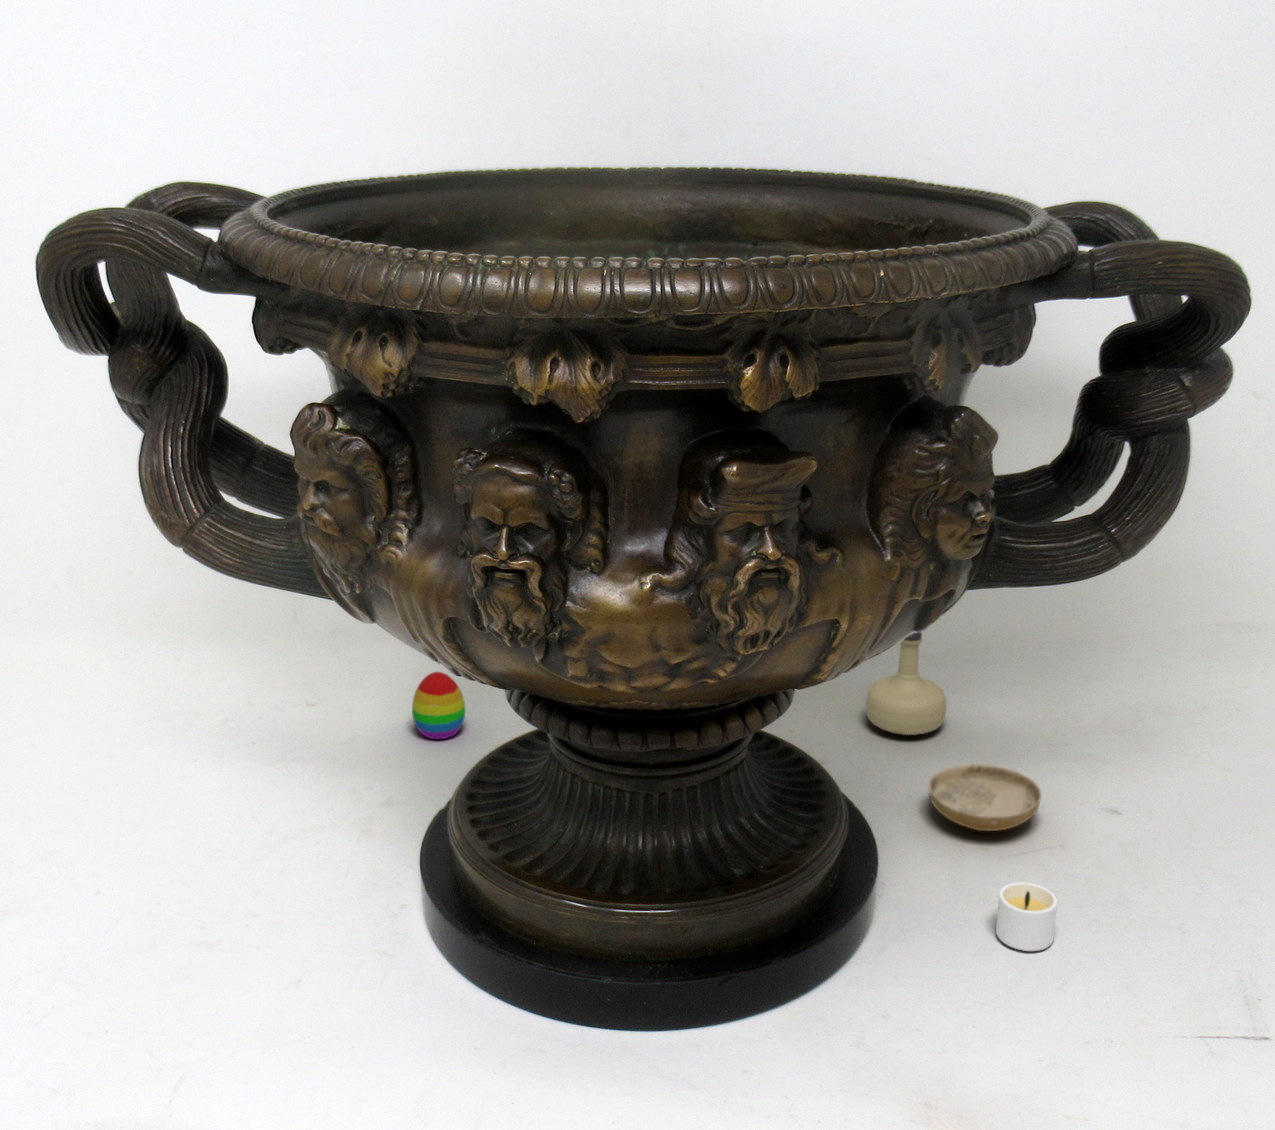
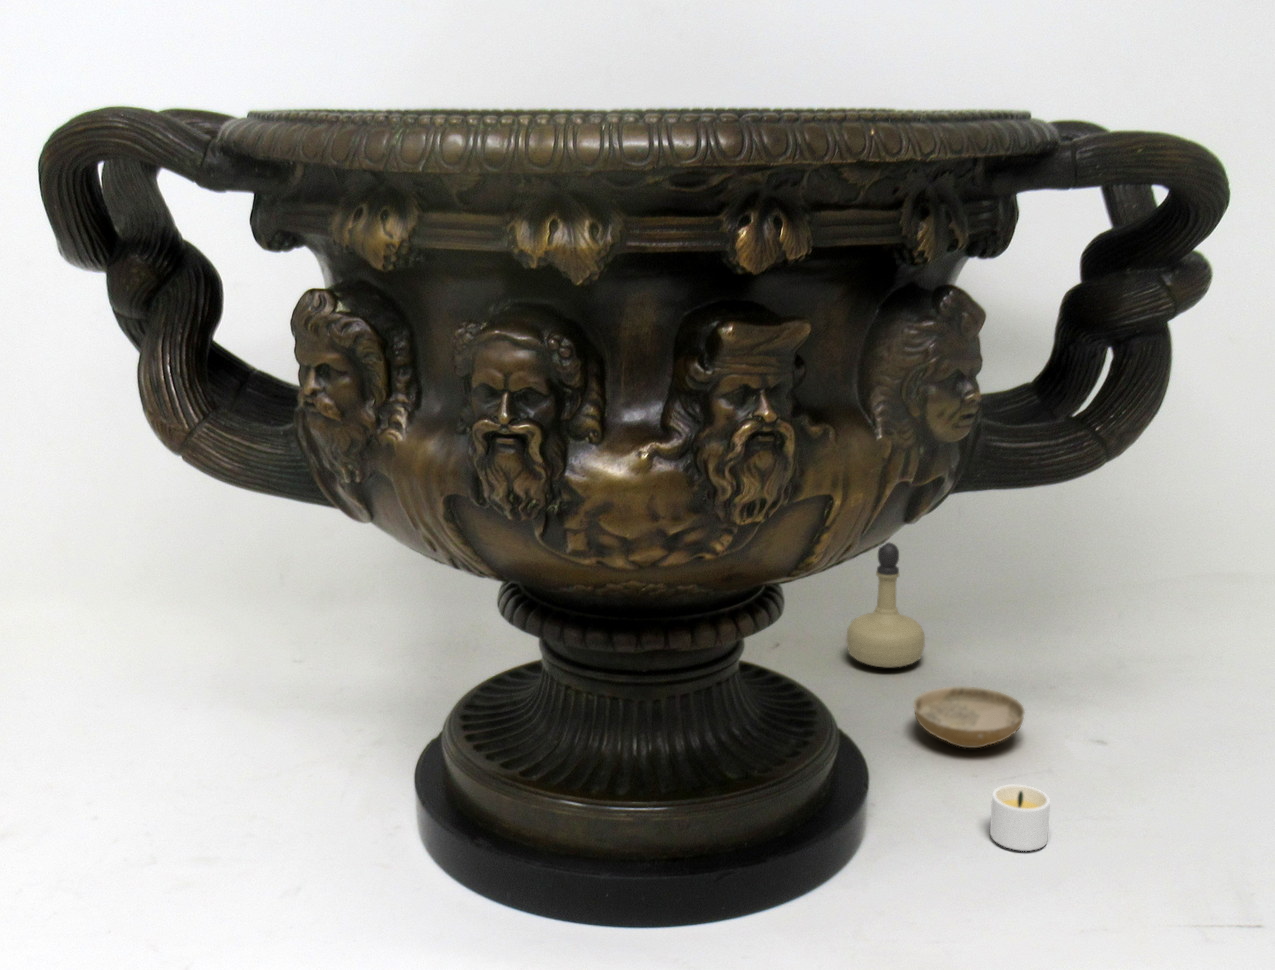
decorative egg: present [412,672,465,739] -> none [403,612,456,679]

